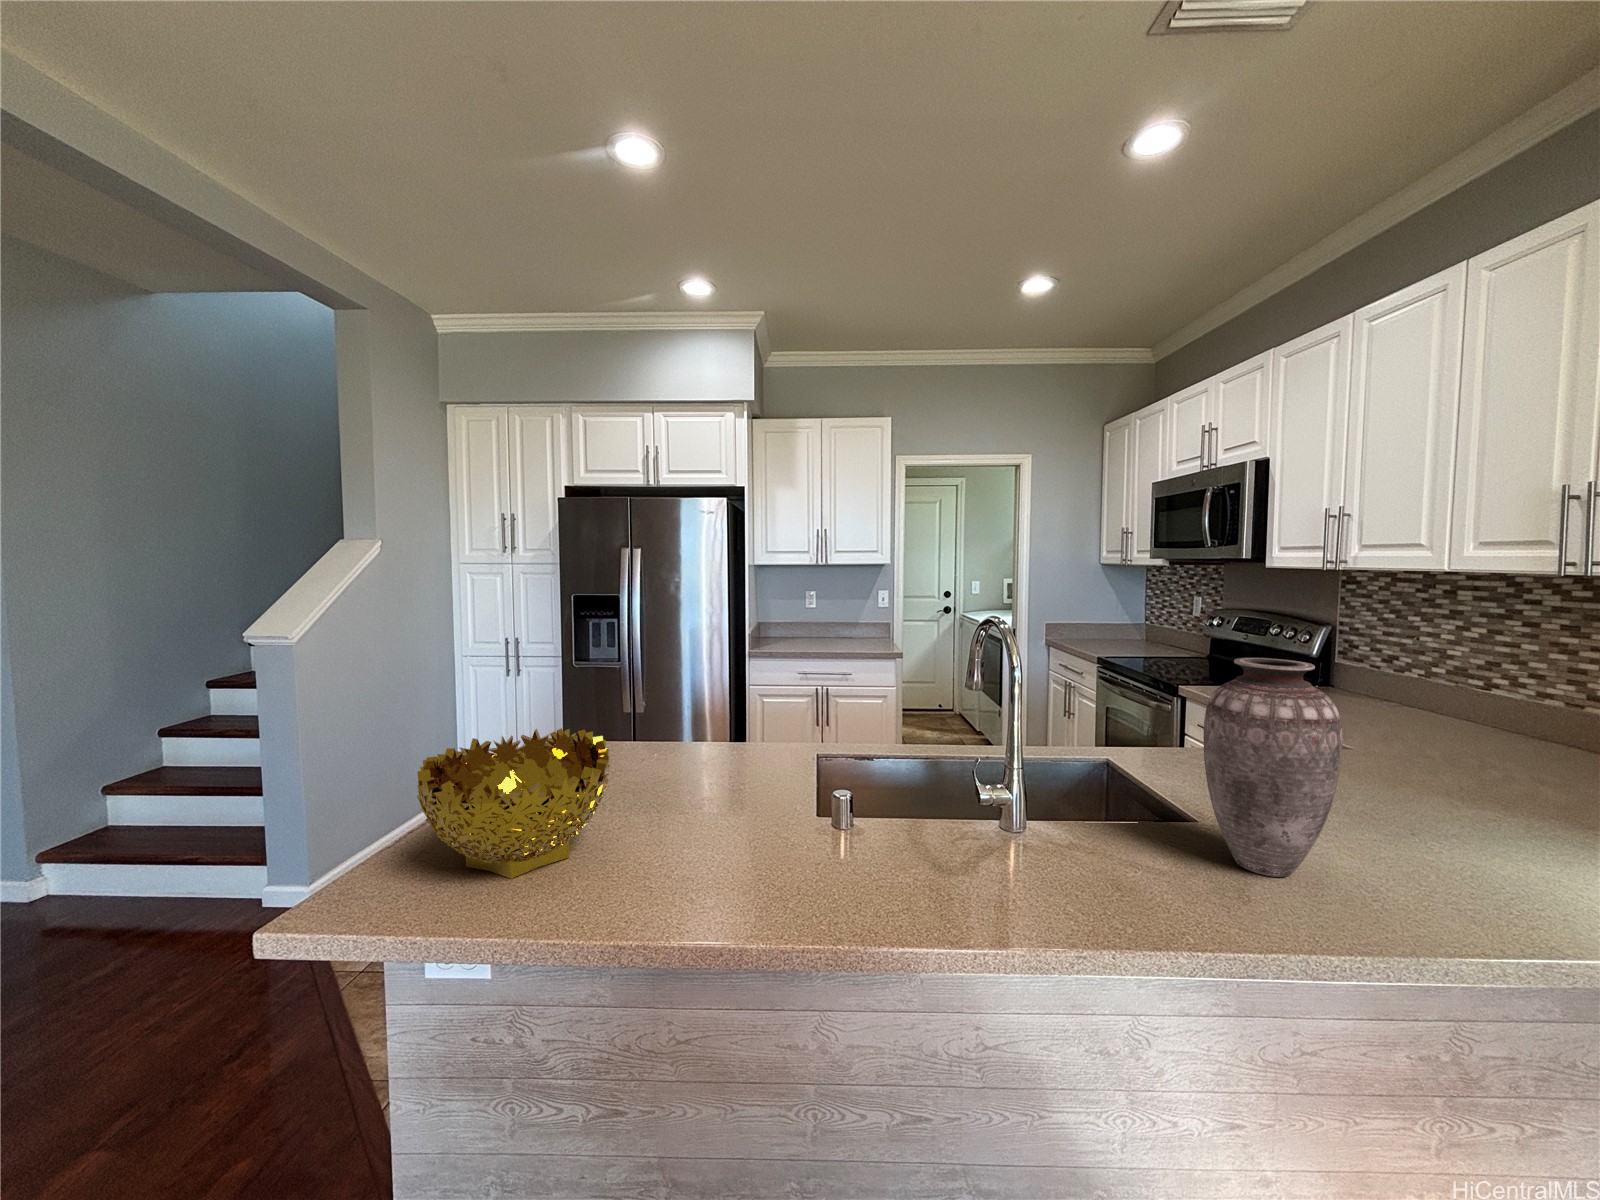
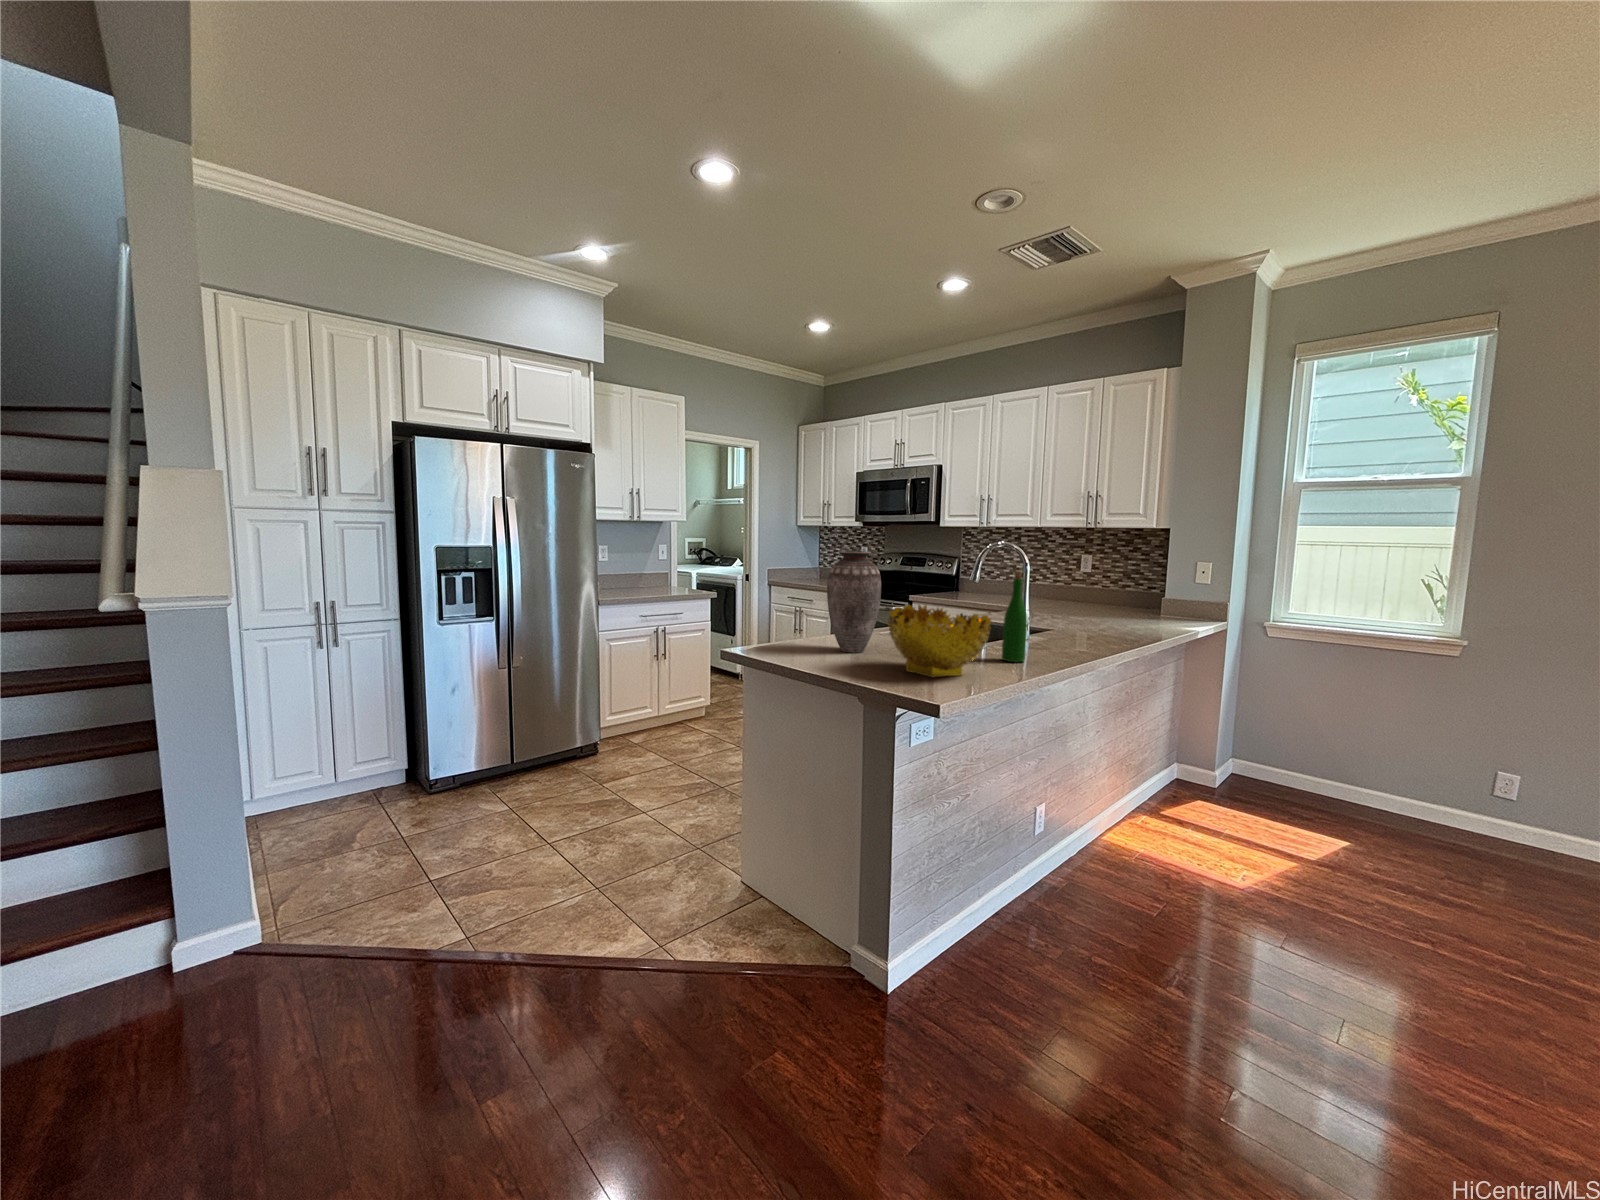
vase: present [1203,658,1343,877] -> present [827,551,881,652]
wine bottle: none [705,692,752,885] -> present [1002,571,1027,662]

